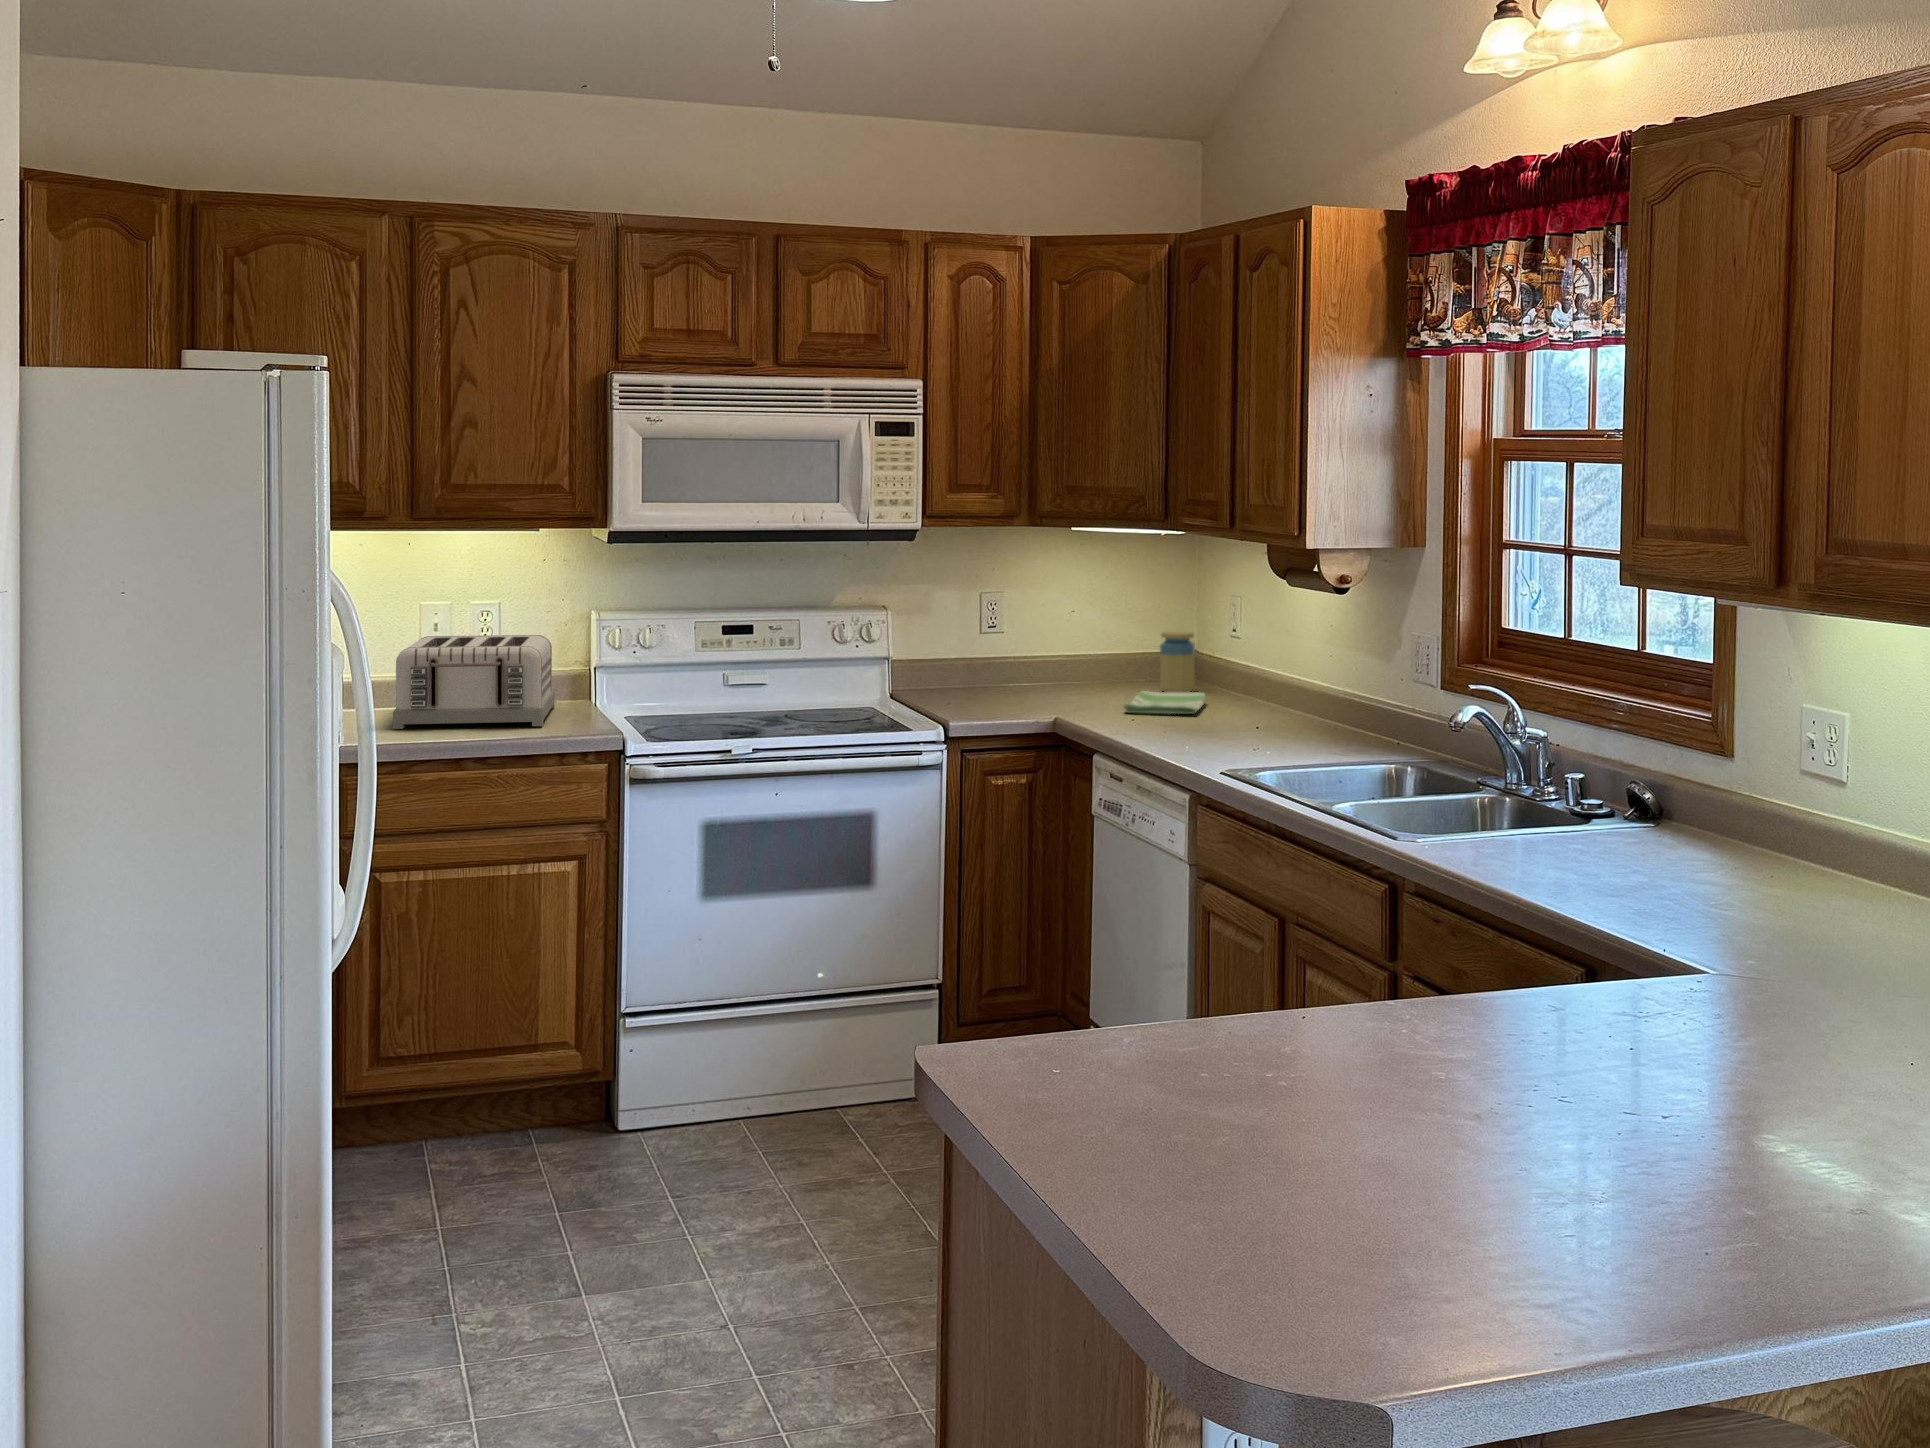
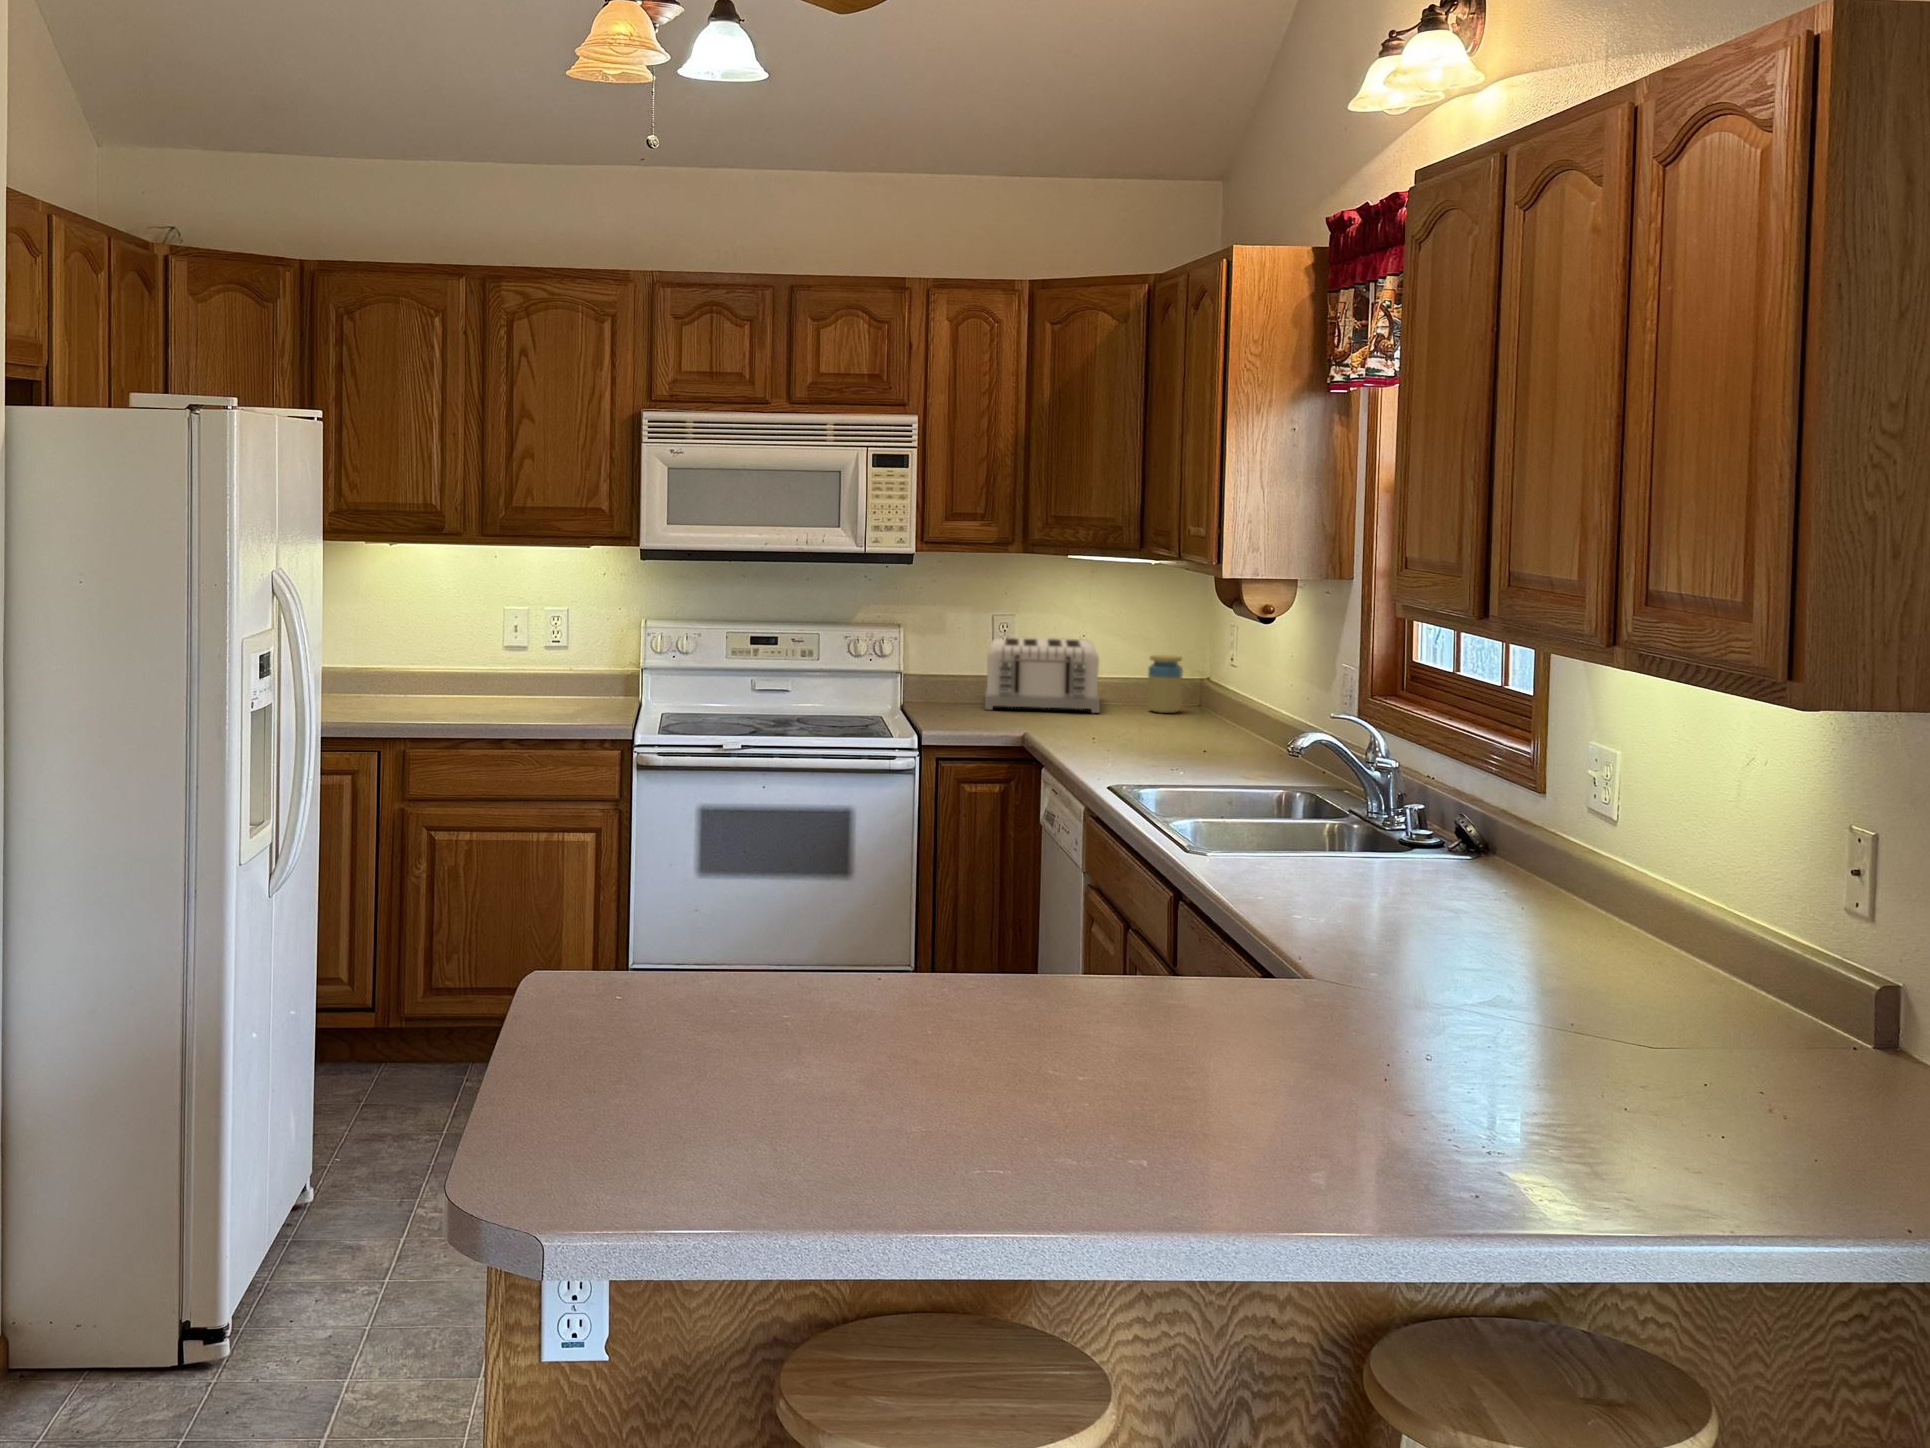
toaster: present [393,635,555,729] -> present [985,637,1100,713]
dish towel: present [1123,691,1206,714] -> none [1092,709,1181,733]

